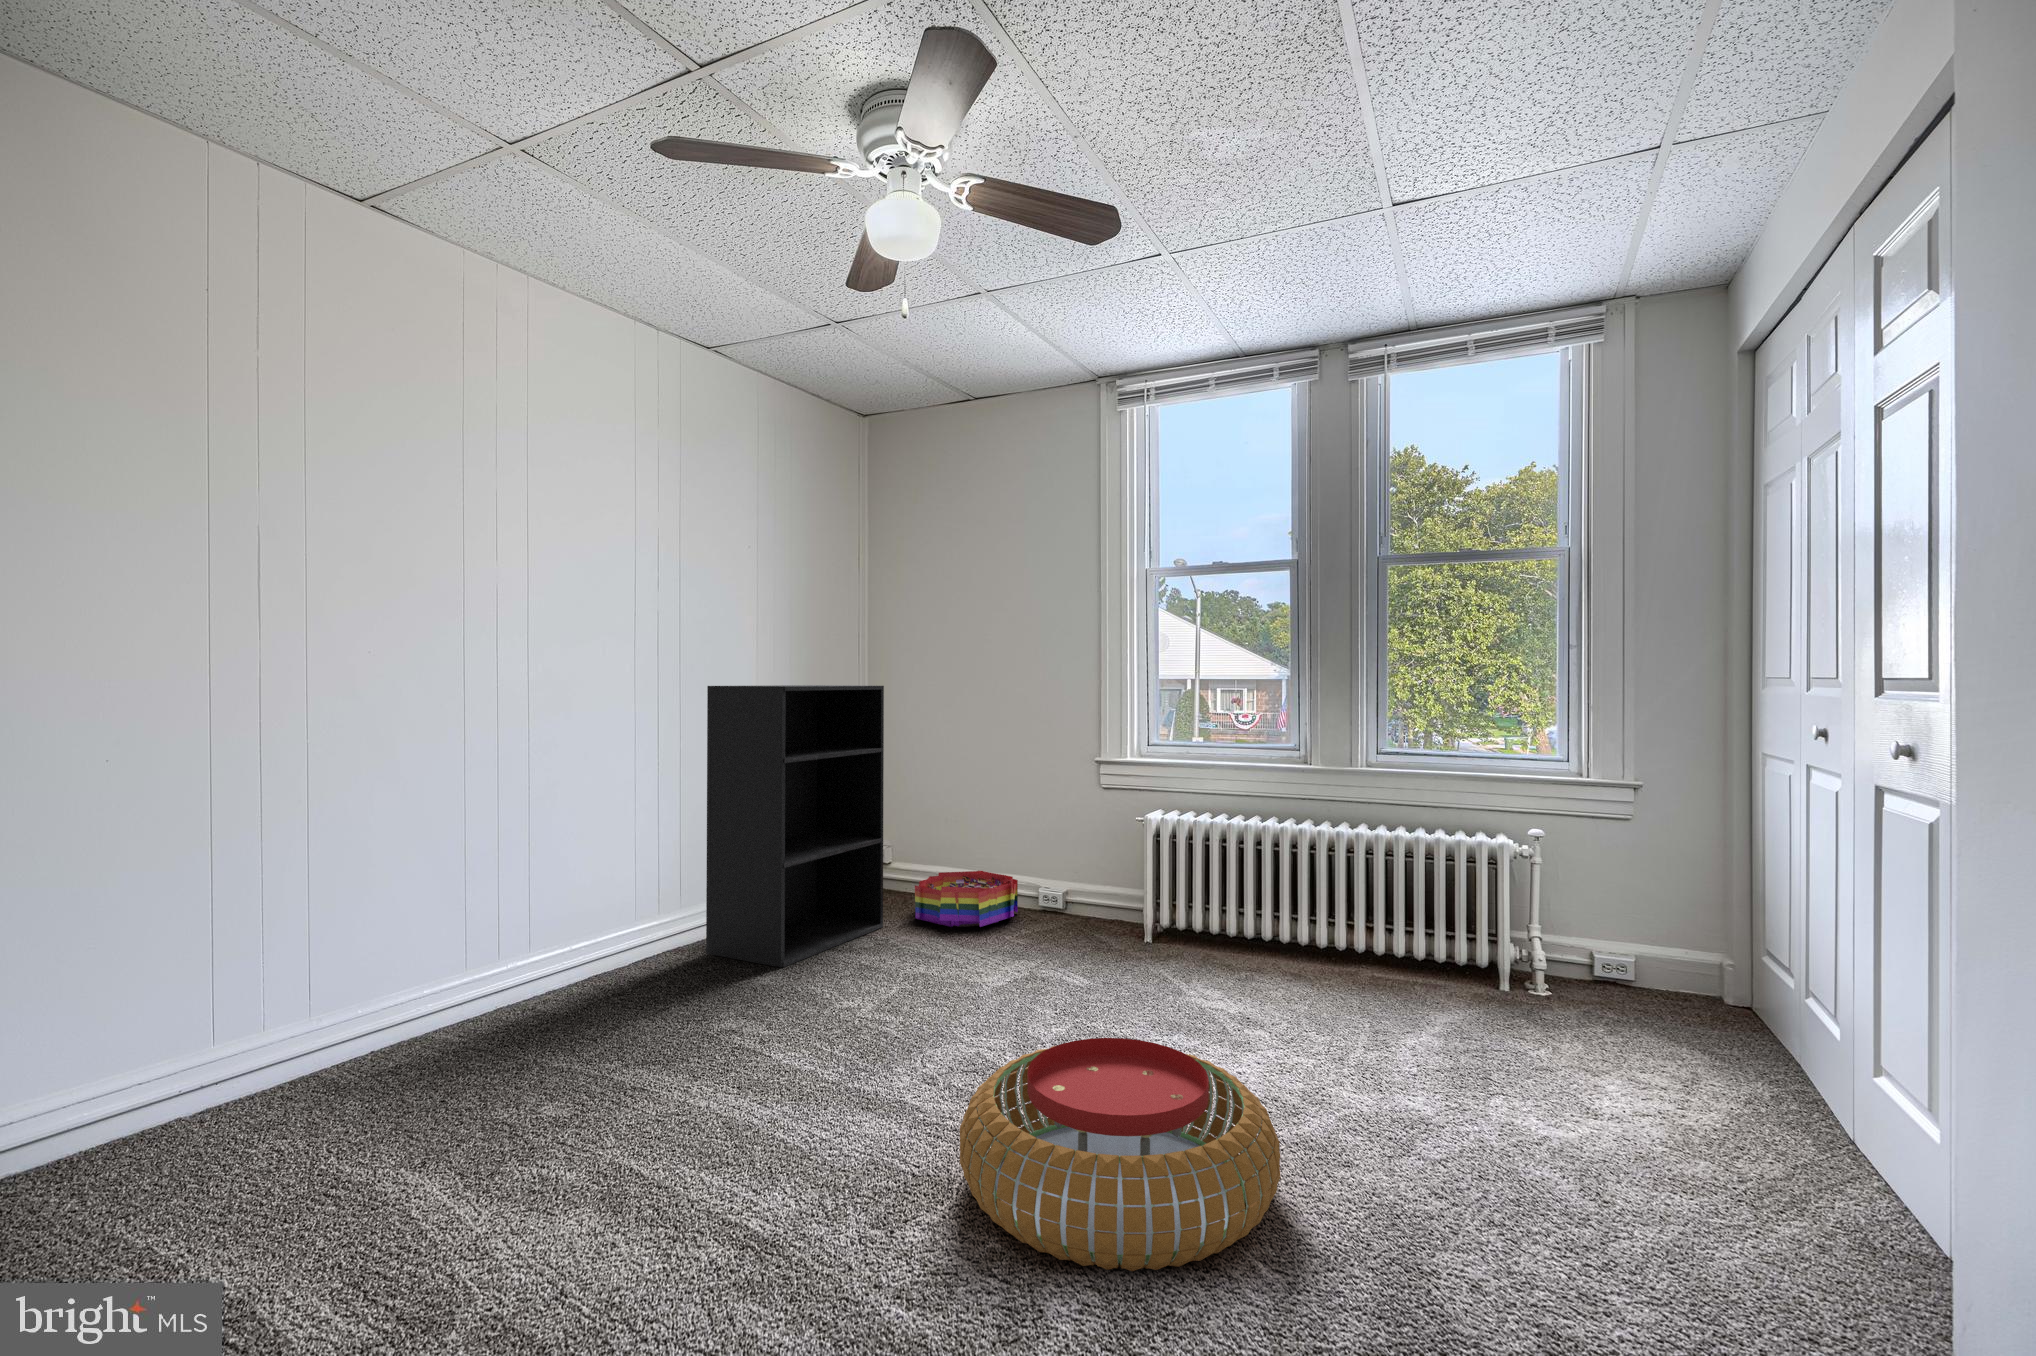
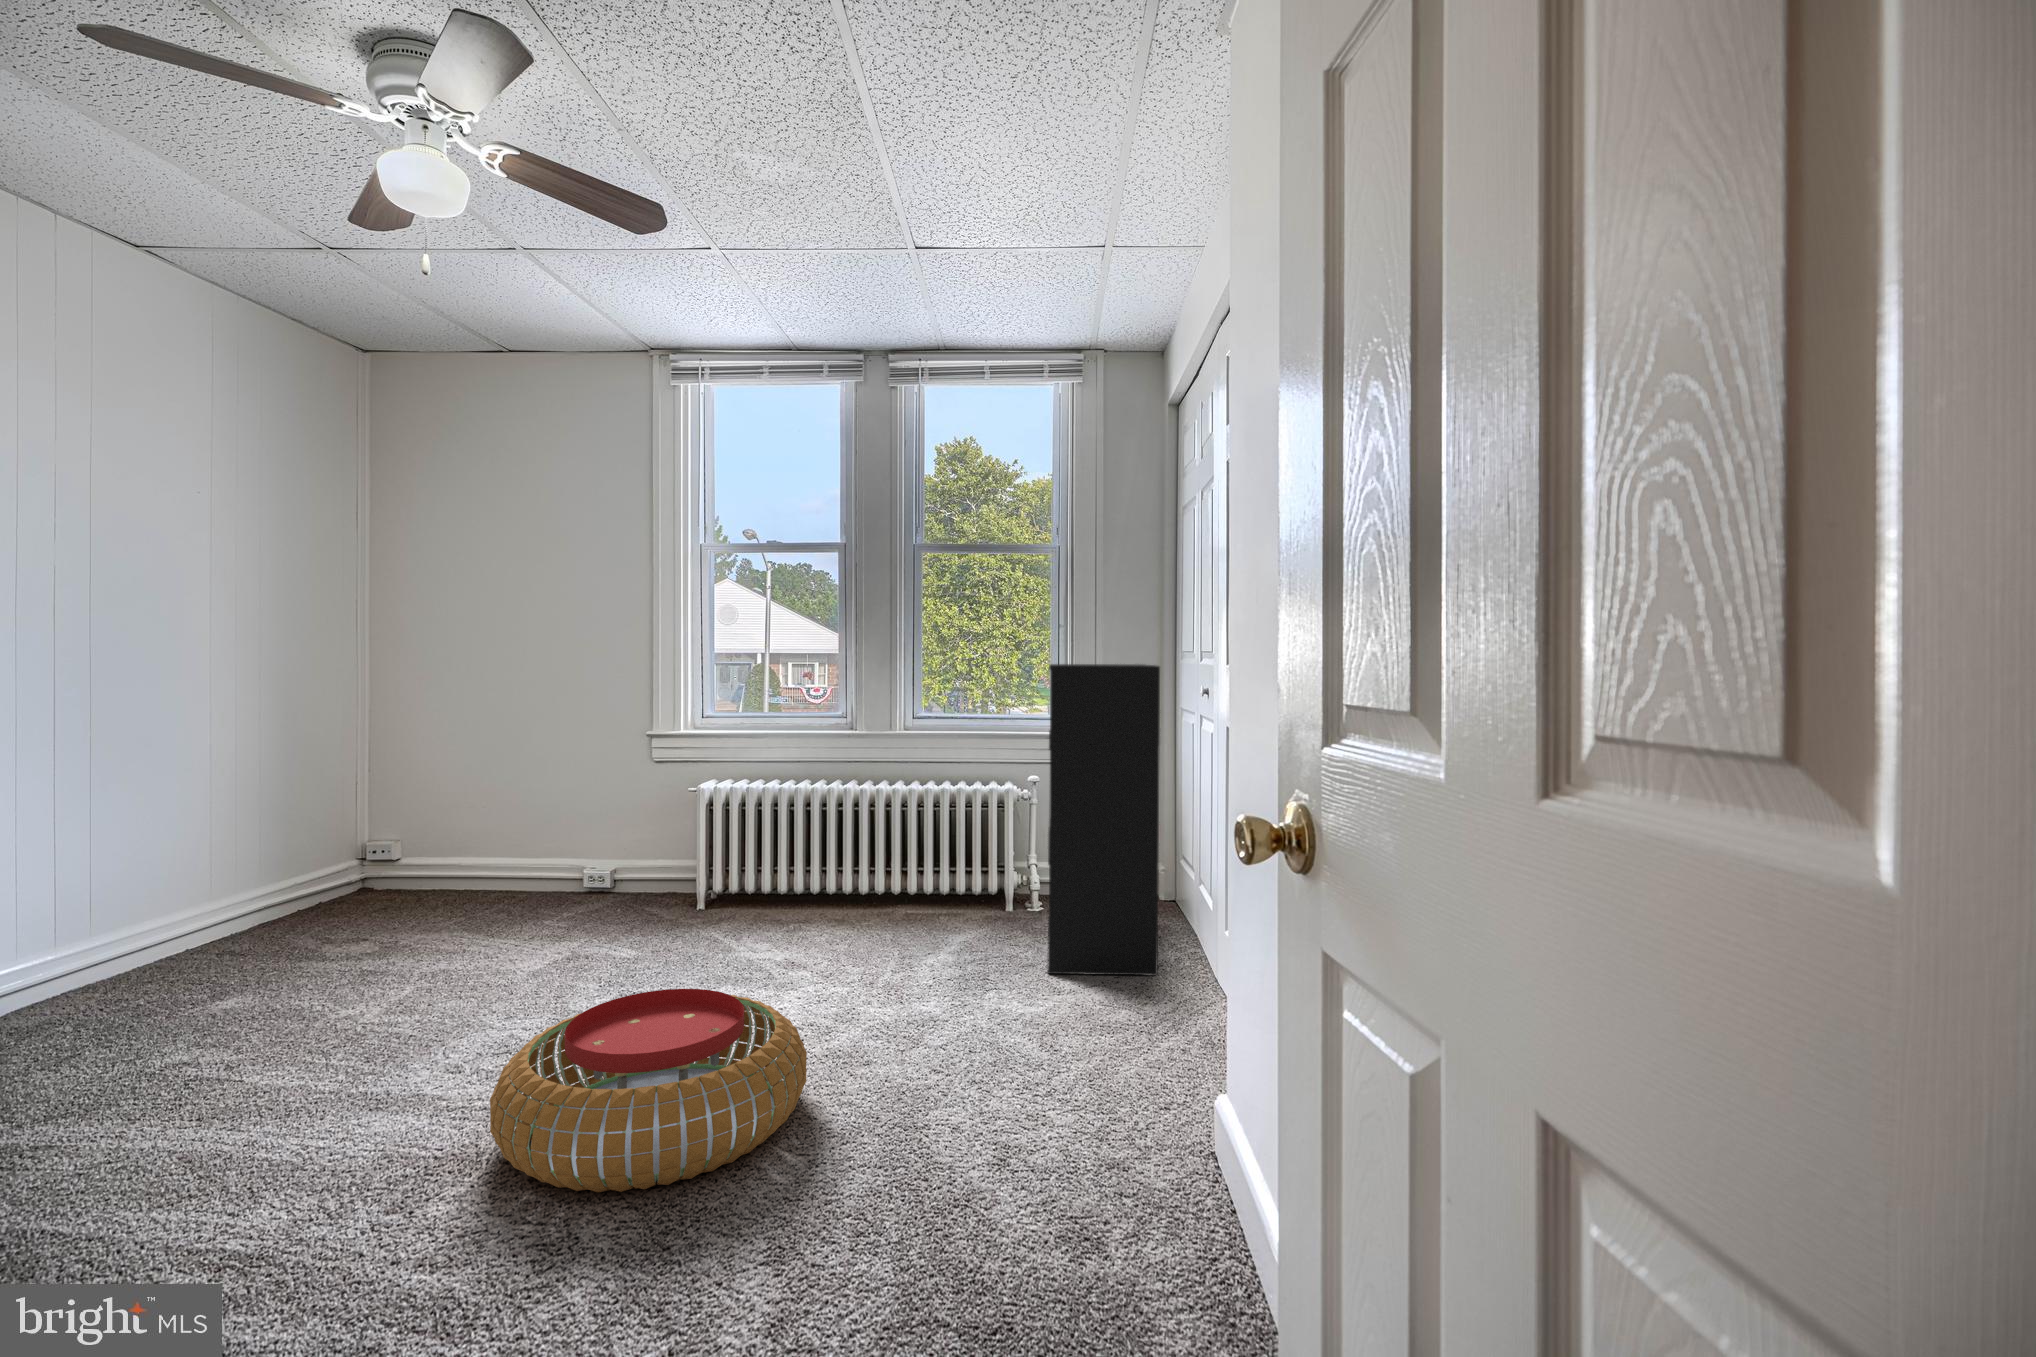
bookshelf: present [706,685,884,967] -> present [1047,664,1160,976]
storage bin: present [915,871,1018,927] -> none [433,858,560,920]

